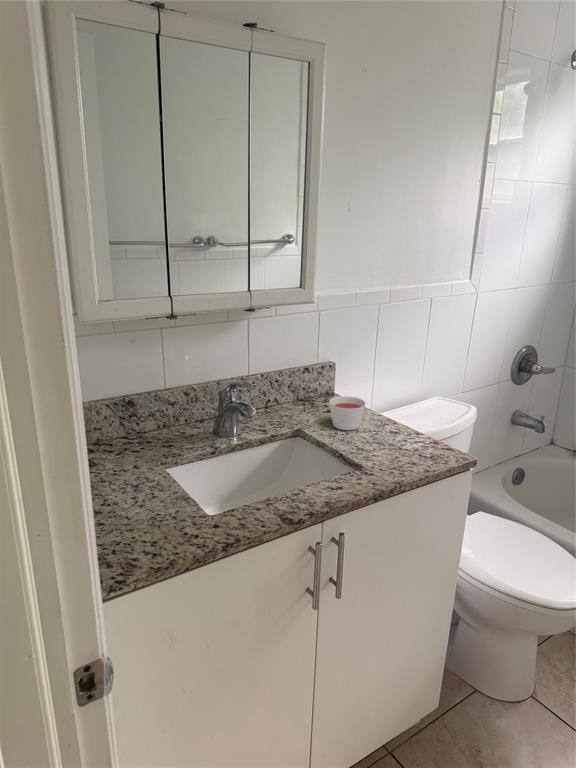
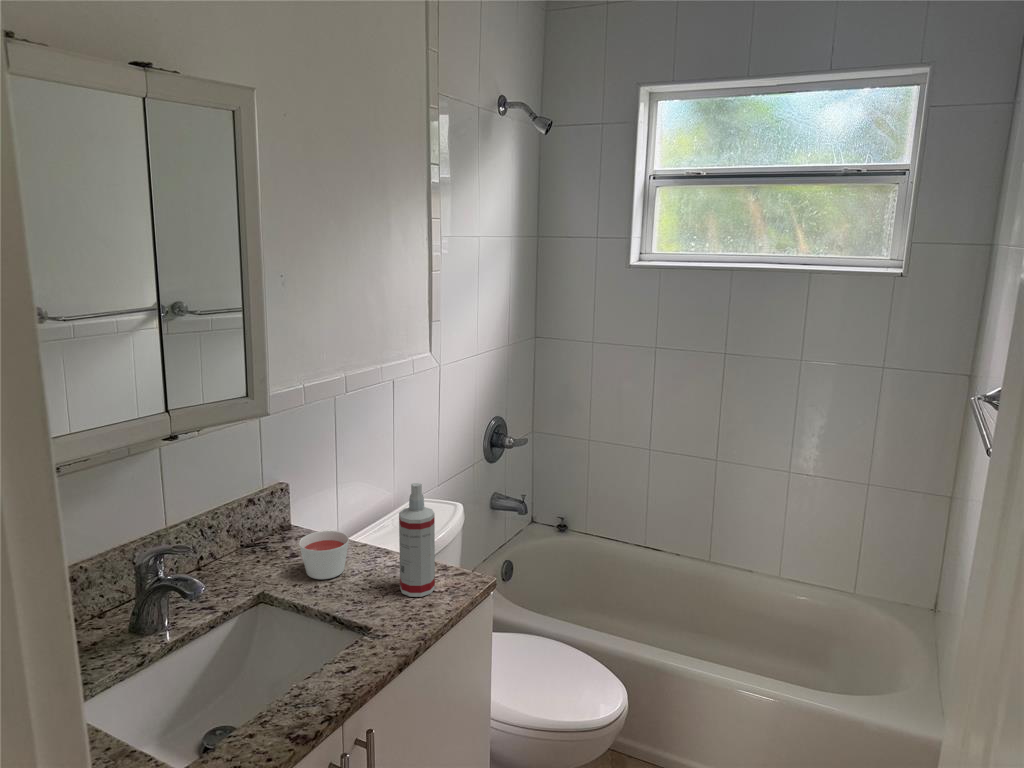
spray bottle: none [396,366,429,456] -> present [399,483,435,597]

